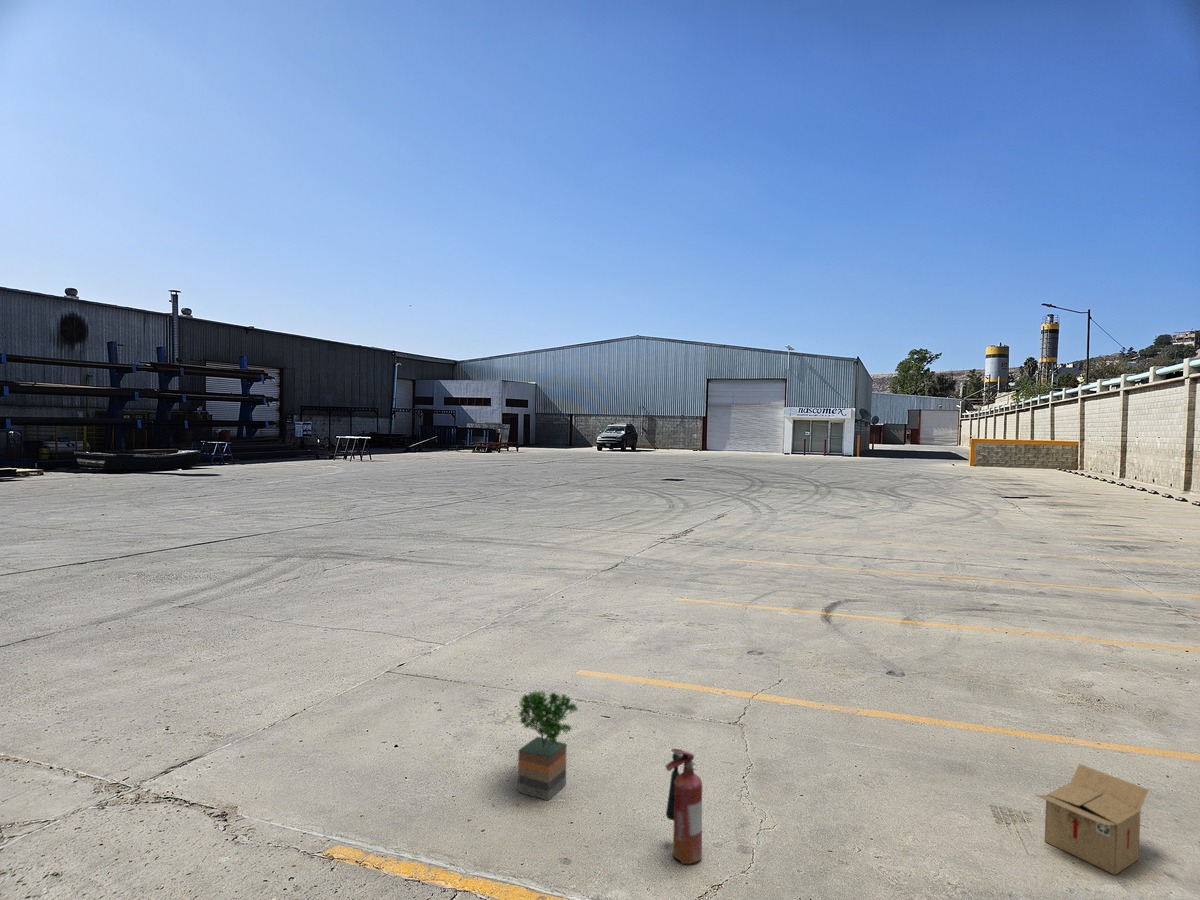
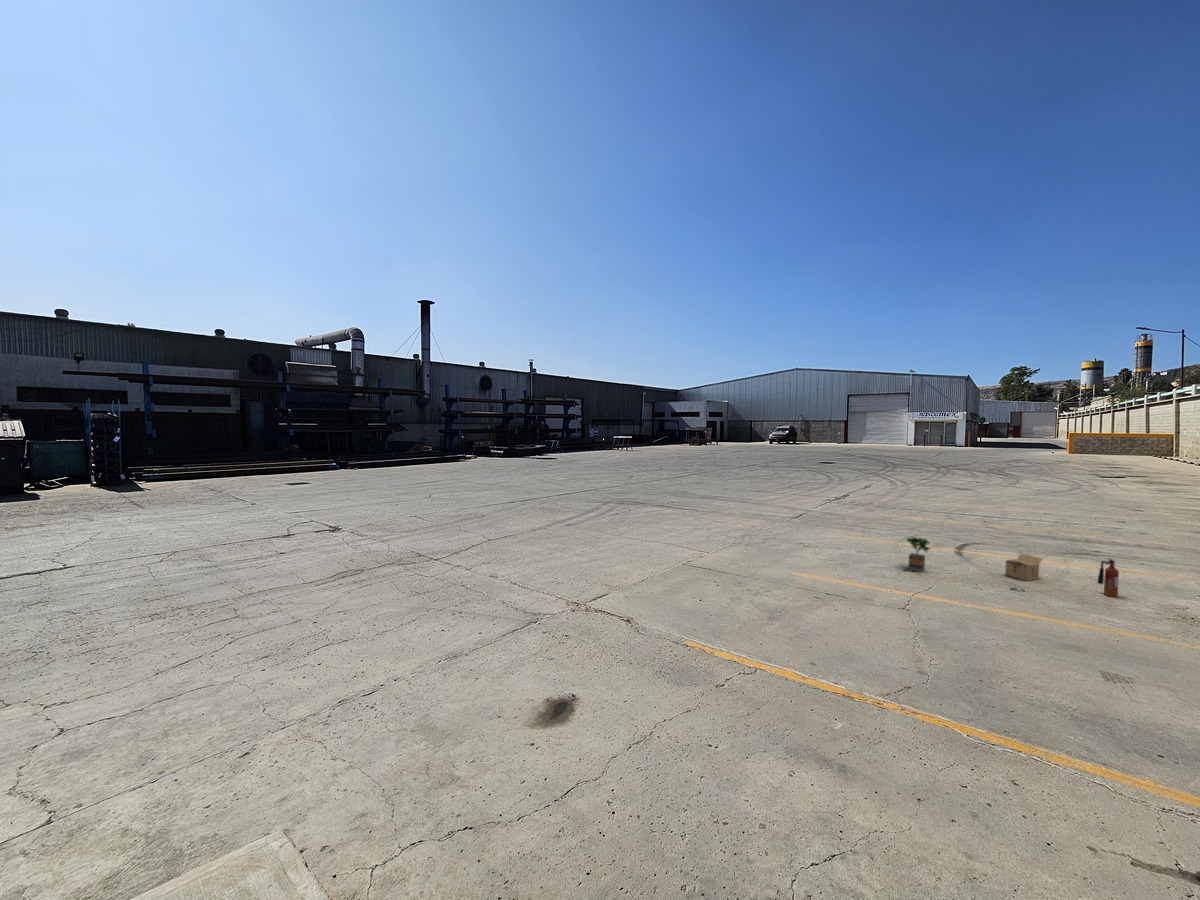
fire extinguisher: present [666,749,702,864] -> present [1097,559,1119,597]
cardboard box: present [1036,764,1148,875] -> present [1005,554,1042,581]

